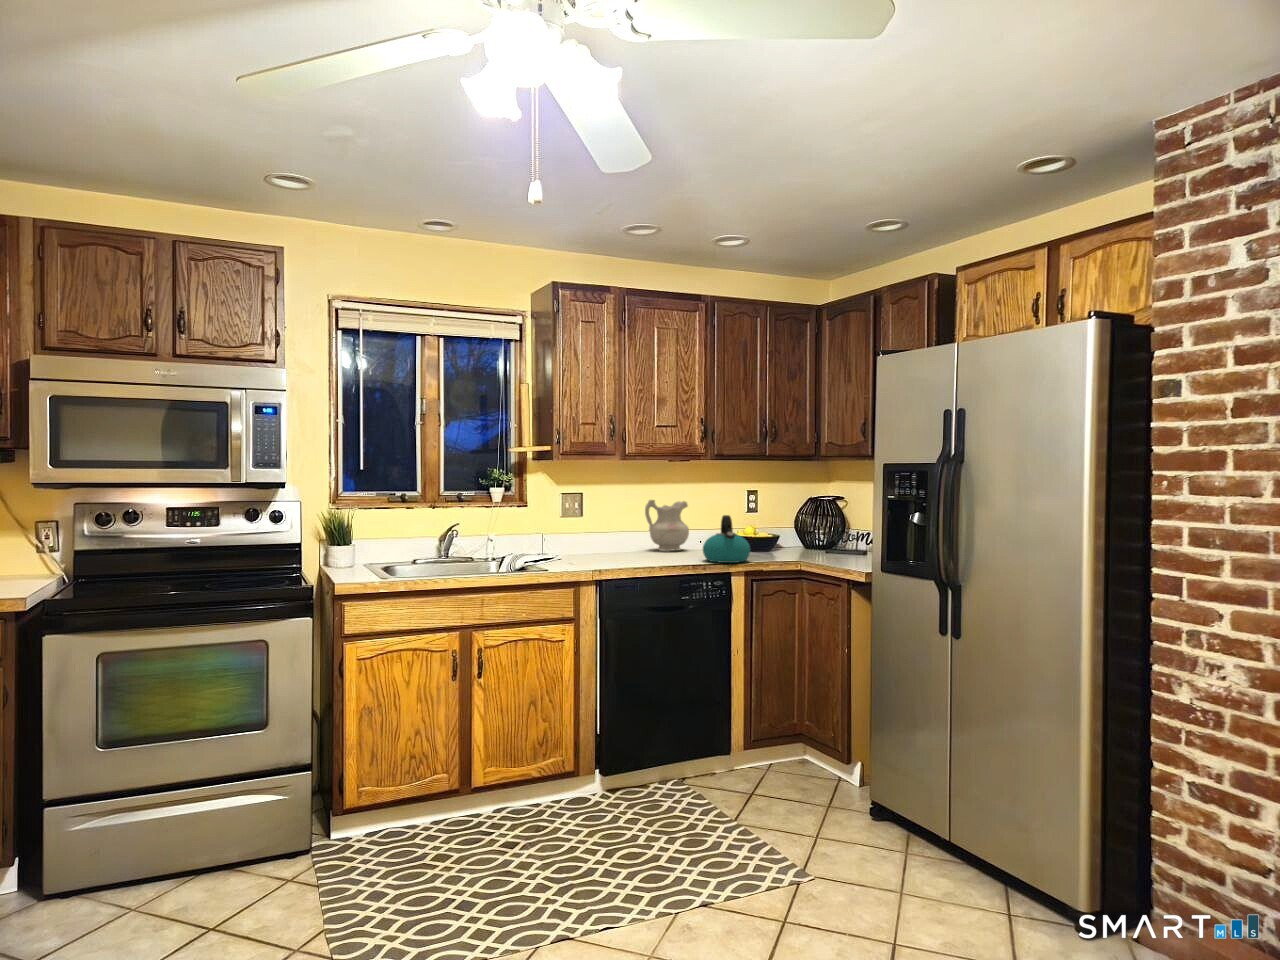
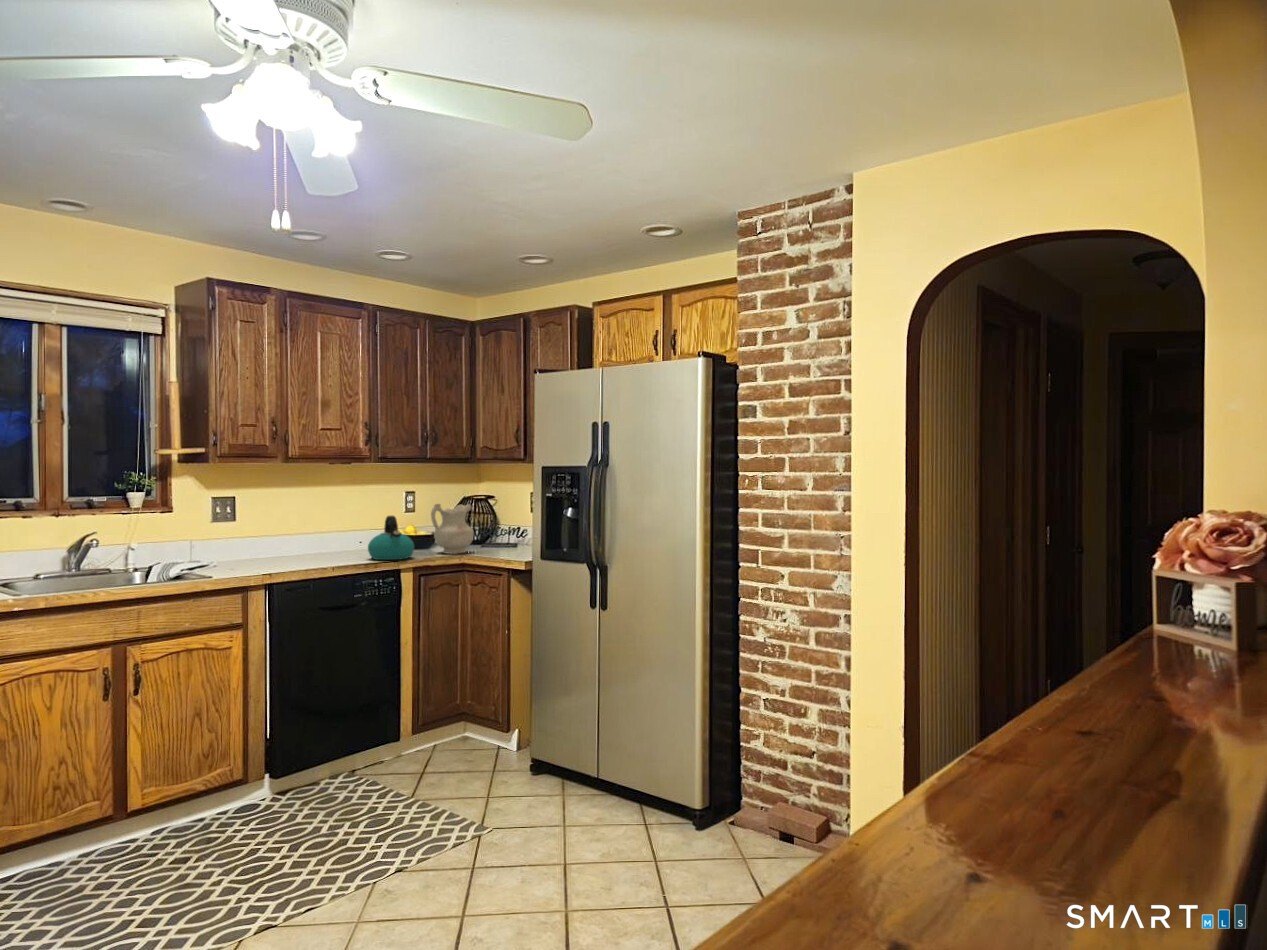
ceramic pitcher: present [645,500,689,551] -> present [431,504,474,553]

